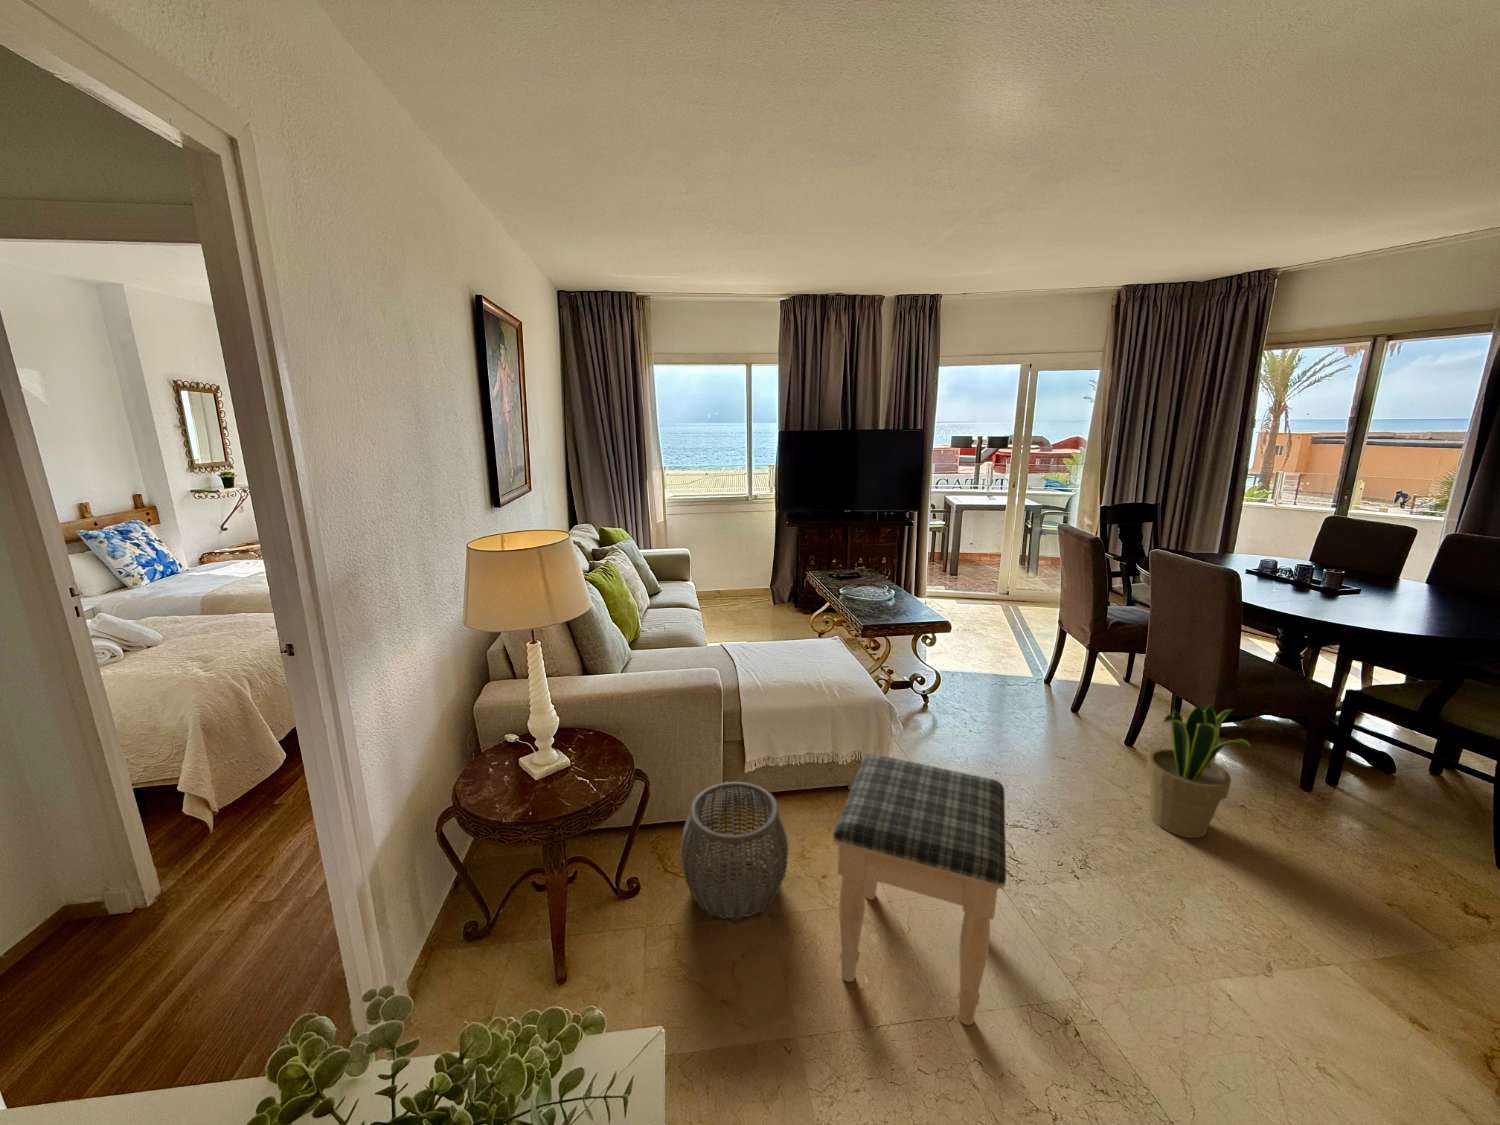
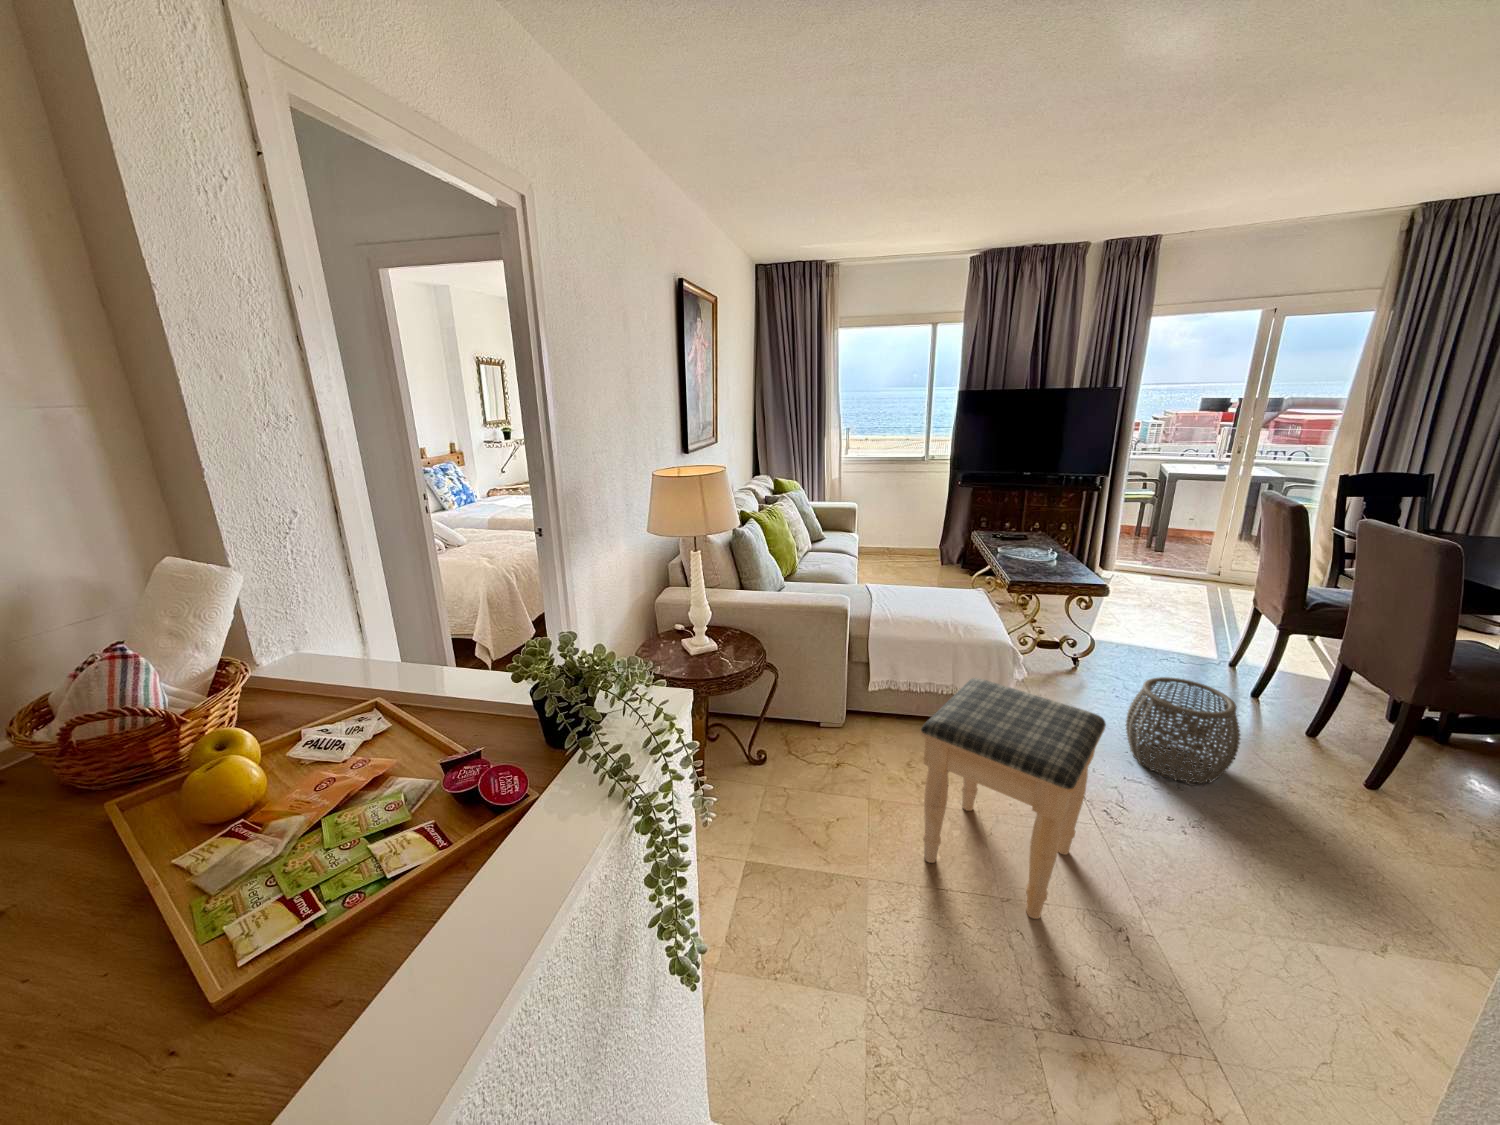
potted plant: present [1147,704,1251,838] -> none [1319,688,1459,836]
woven basket: present [680,782,789,920] -> present [1125,677,1240,784]

